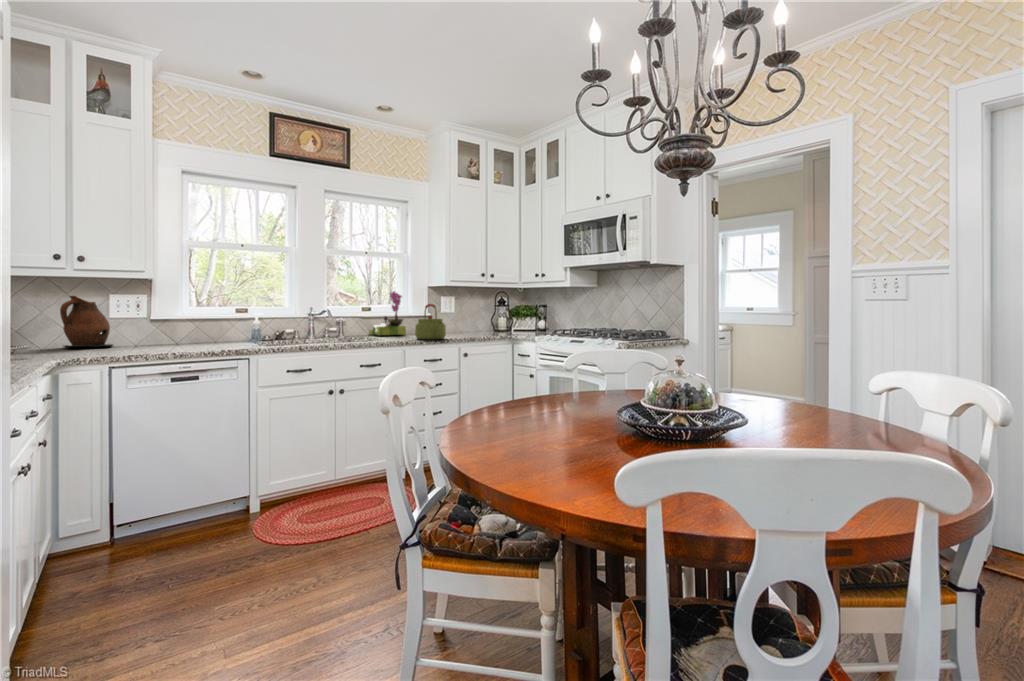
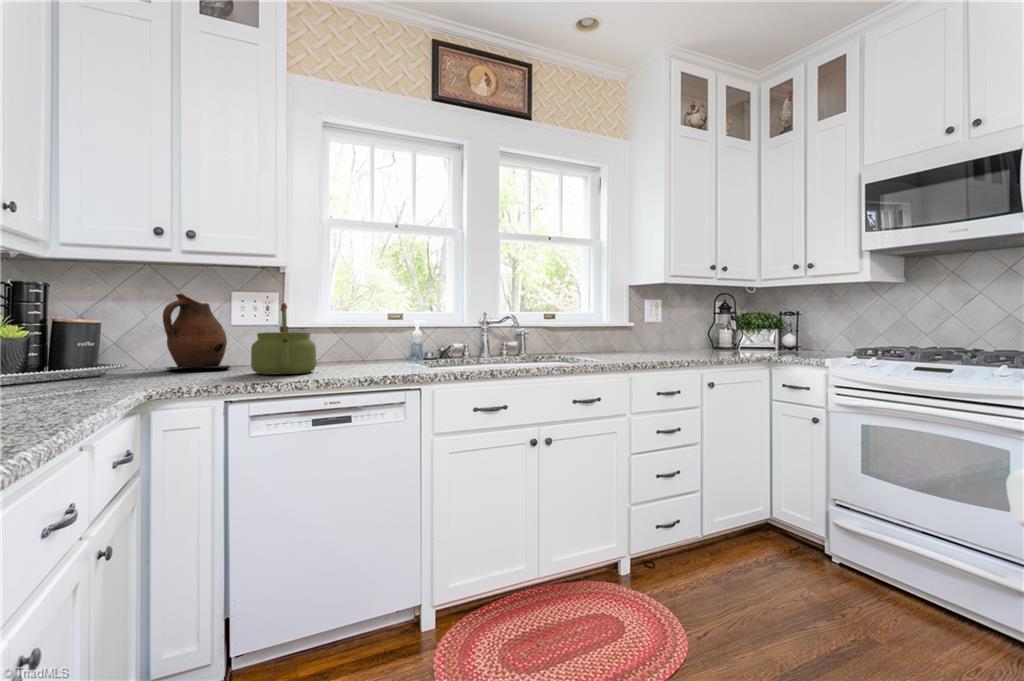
flower arrangement: present [369,291,406,335] -> none [553,290,607,354]
kettle: present [415,304,446,339] -> present [251,303,316,374]

